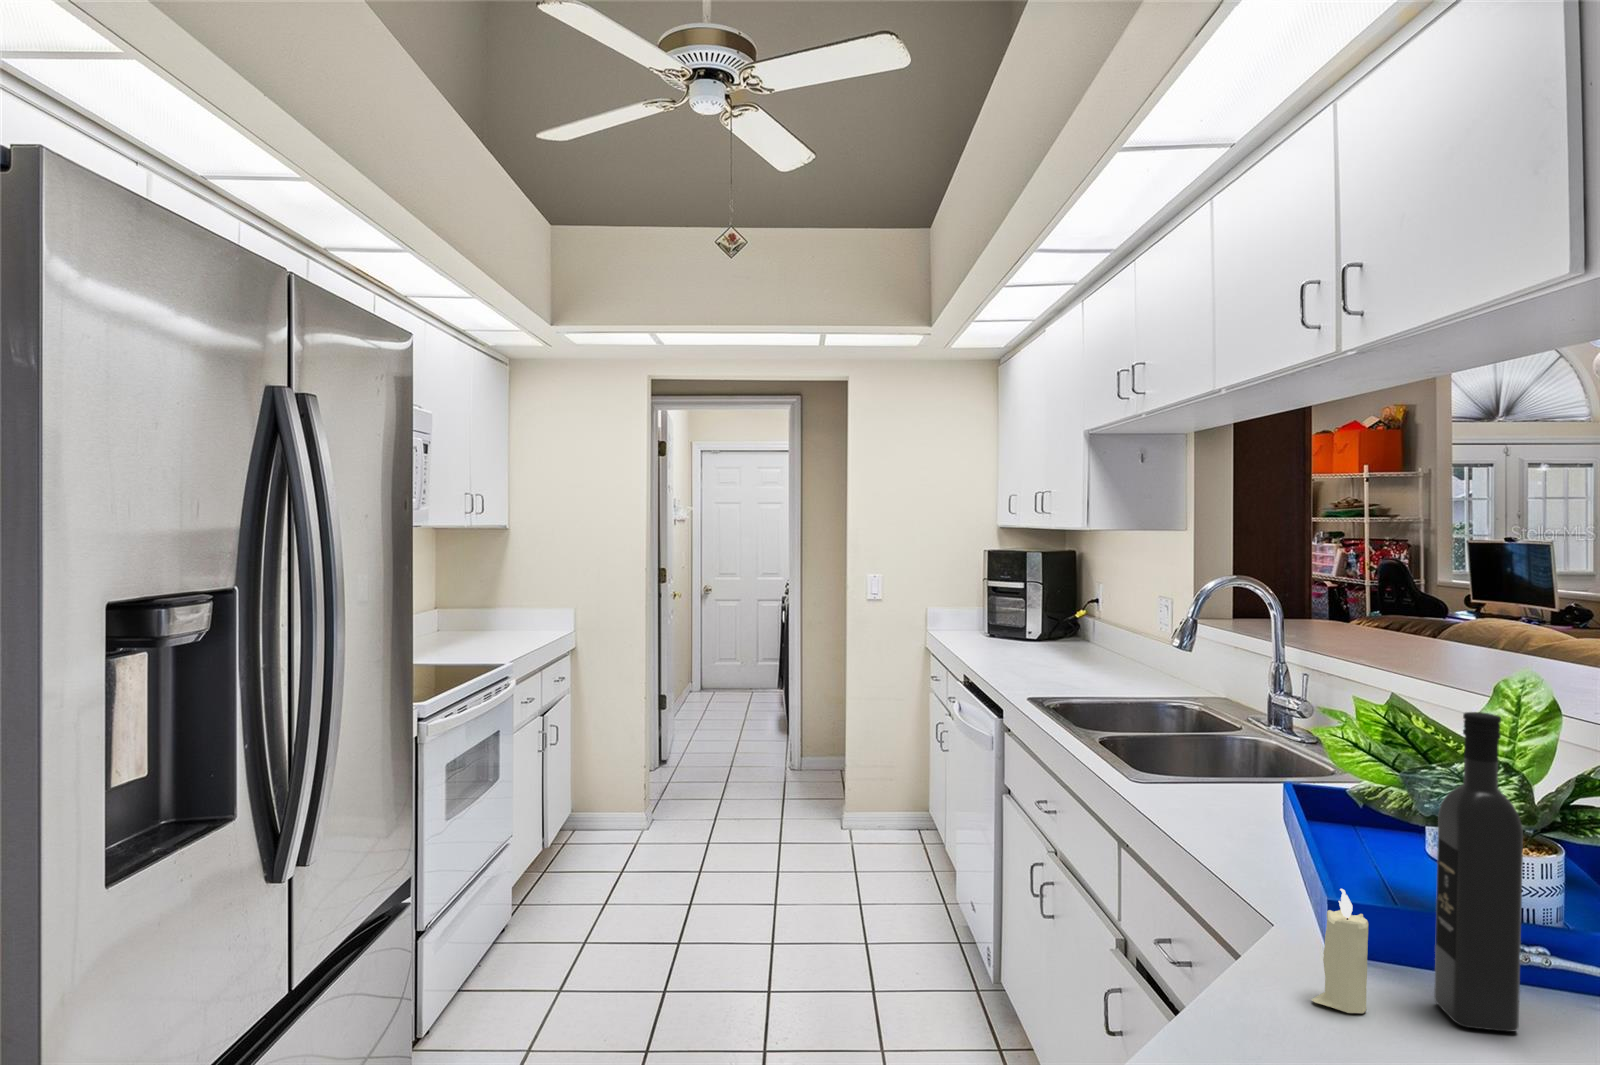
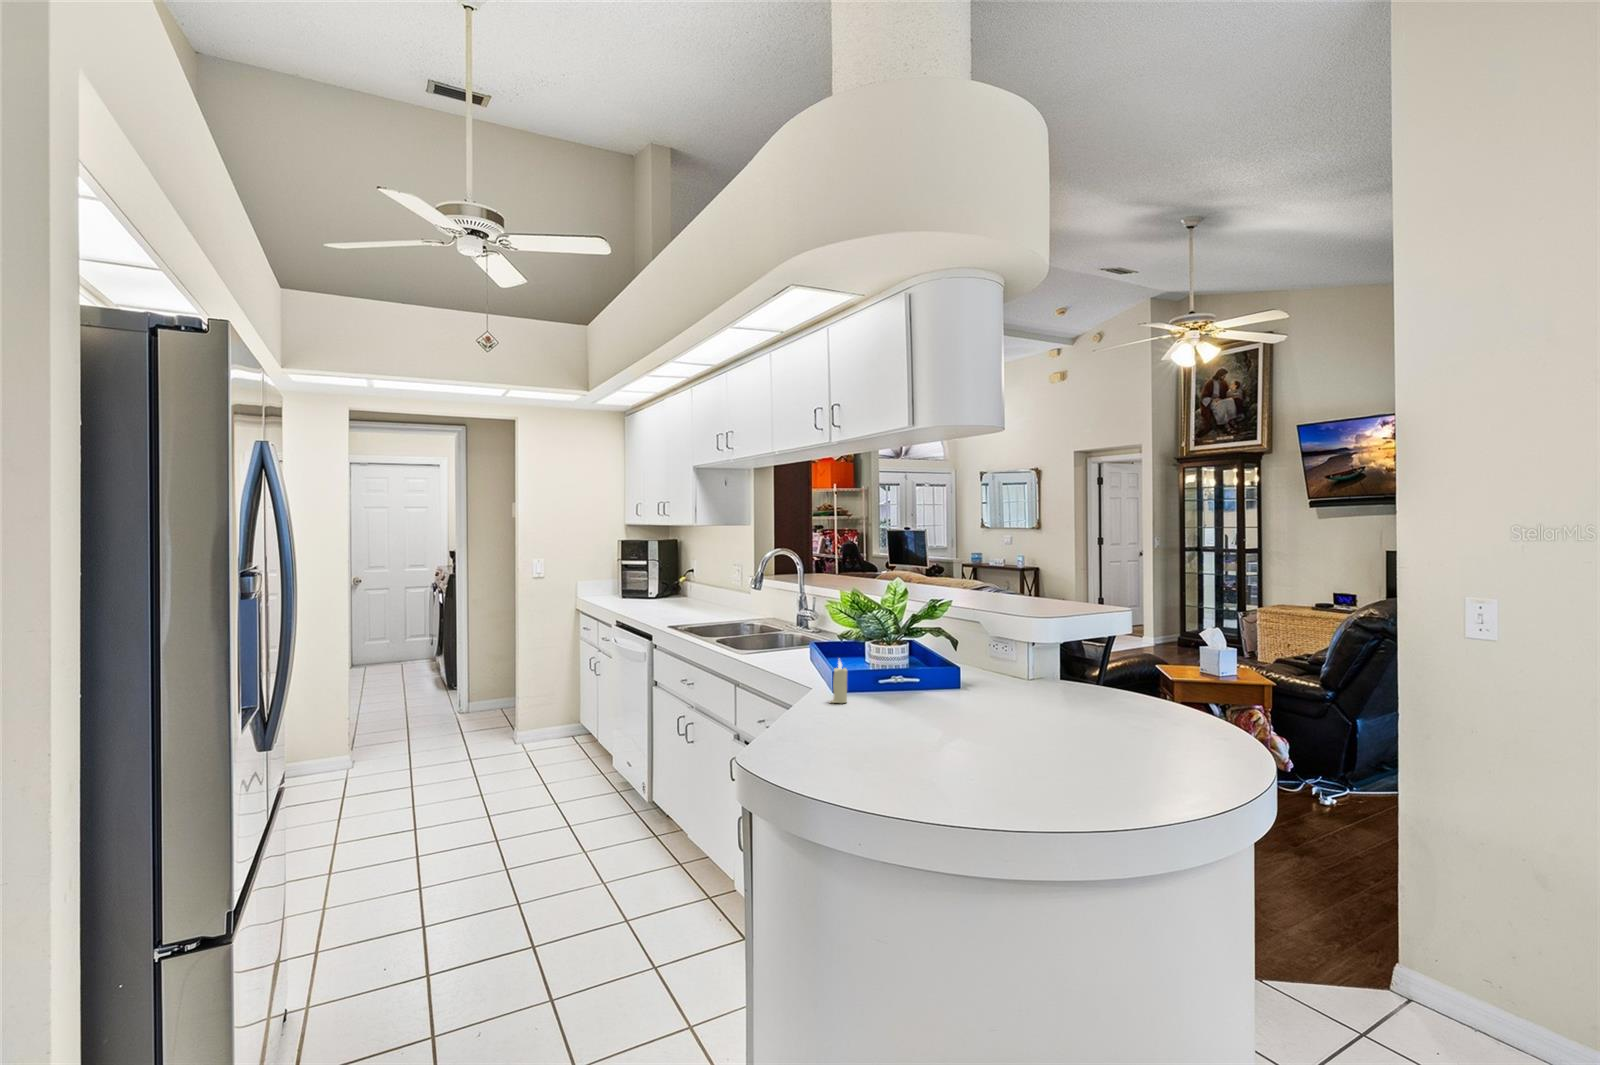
wine bottle: present [1434,712,1523,1032] -> none [868,589,894,701]

